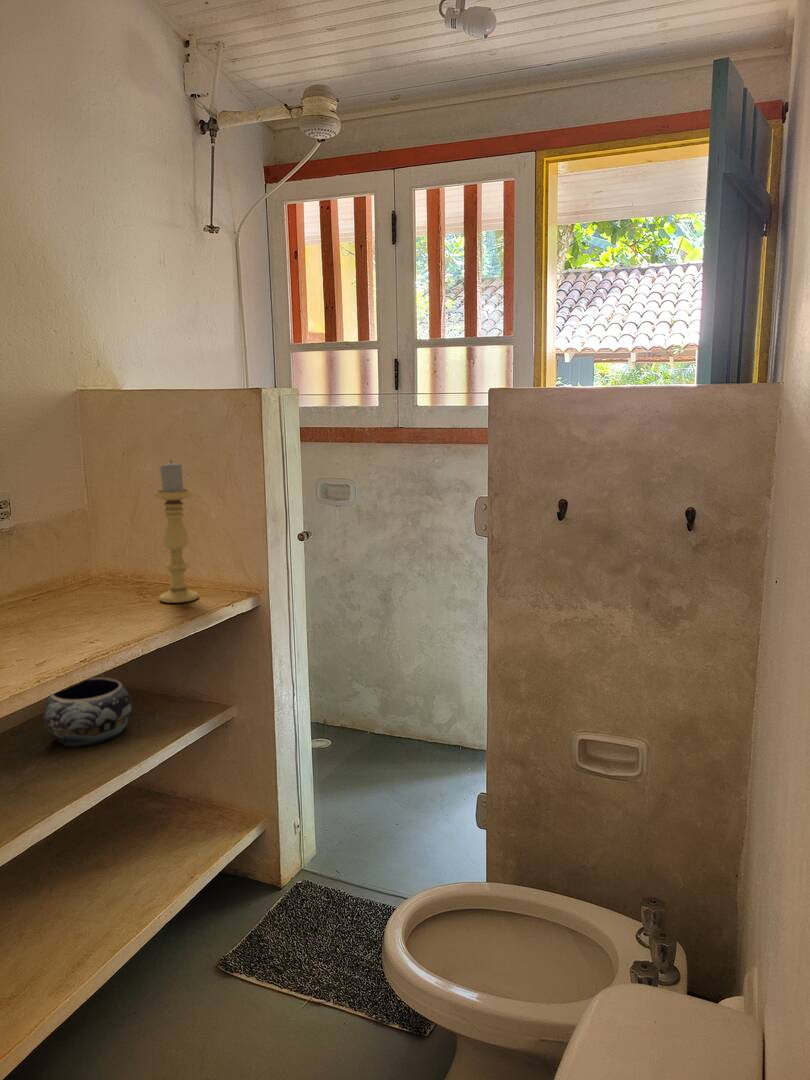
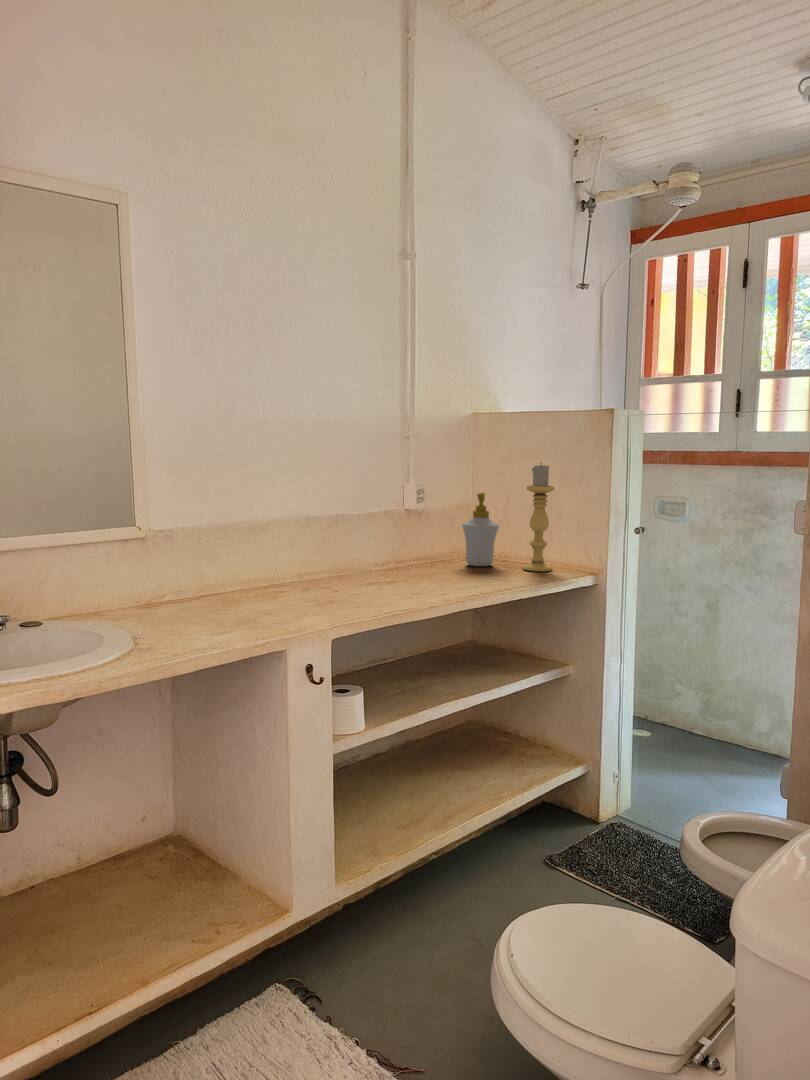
soap bottle: none [69,502,122,602] -> present [462,493,499,566]
decorative bowl: present [44,677,131,747] -> none [435,623,495,669]

